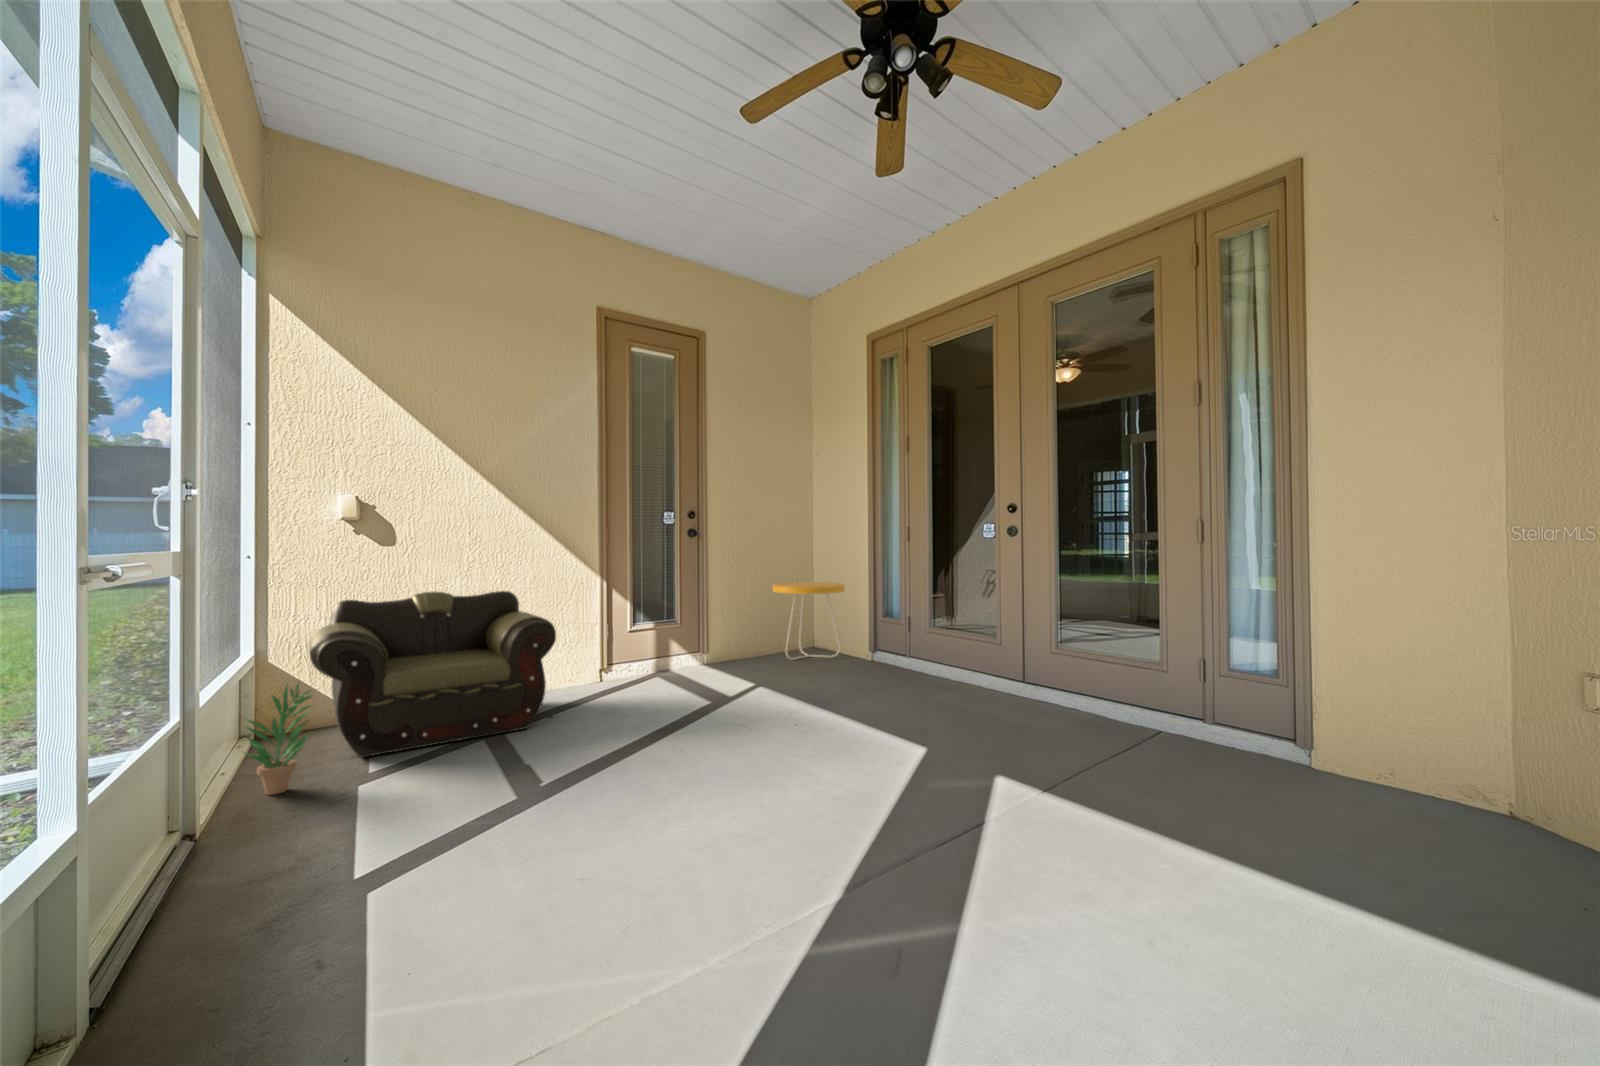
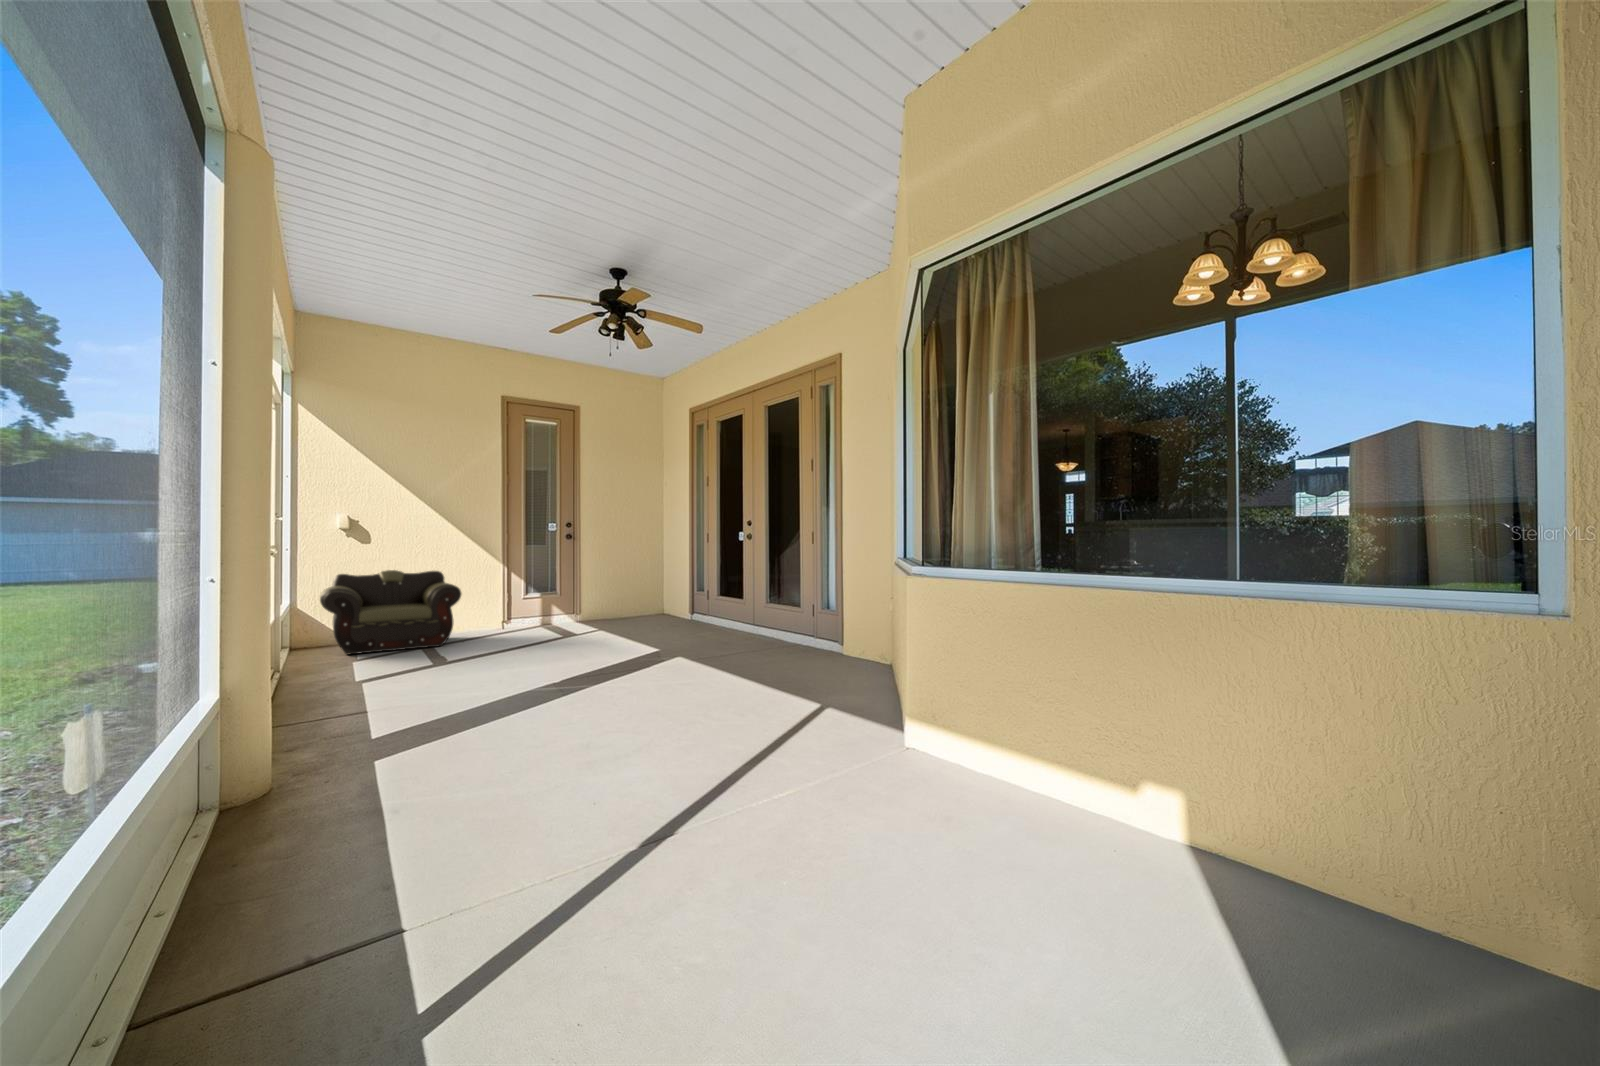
side table: present [772,582,845,660] -> none [628,570,677,620]
potted plant: present [245,684,311,795] -> none [286,610,323,665]

